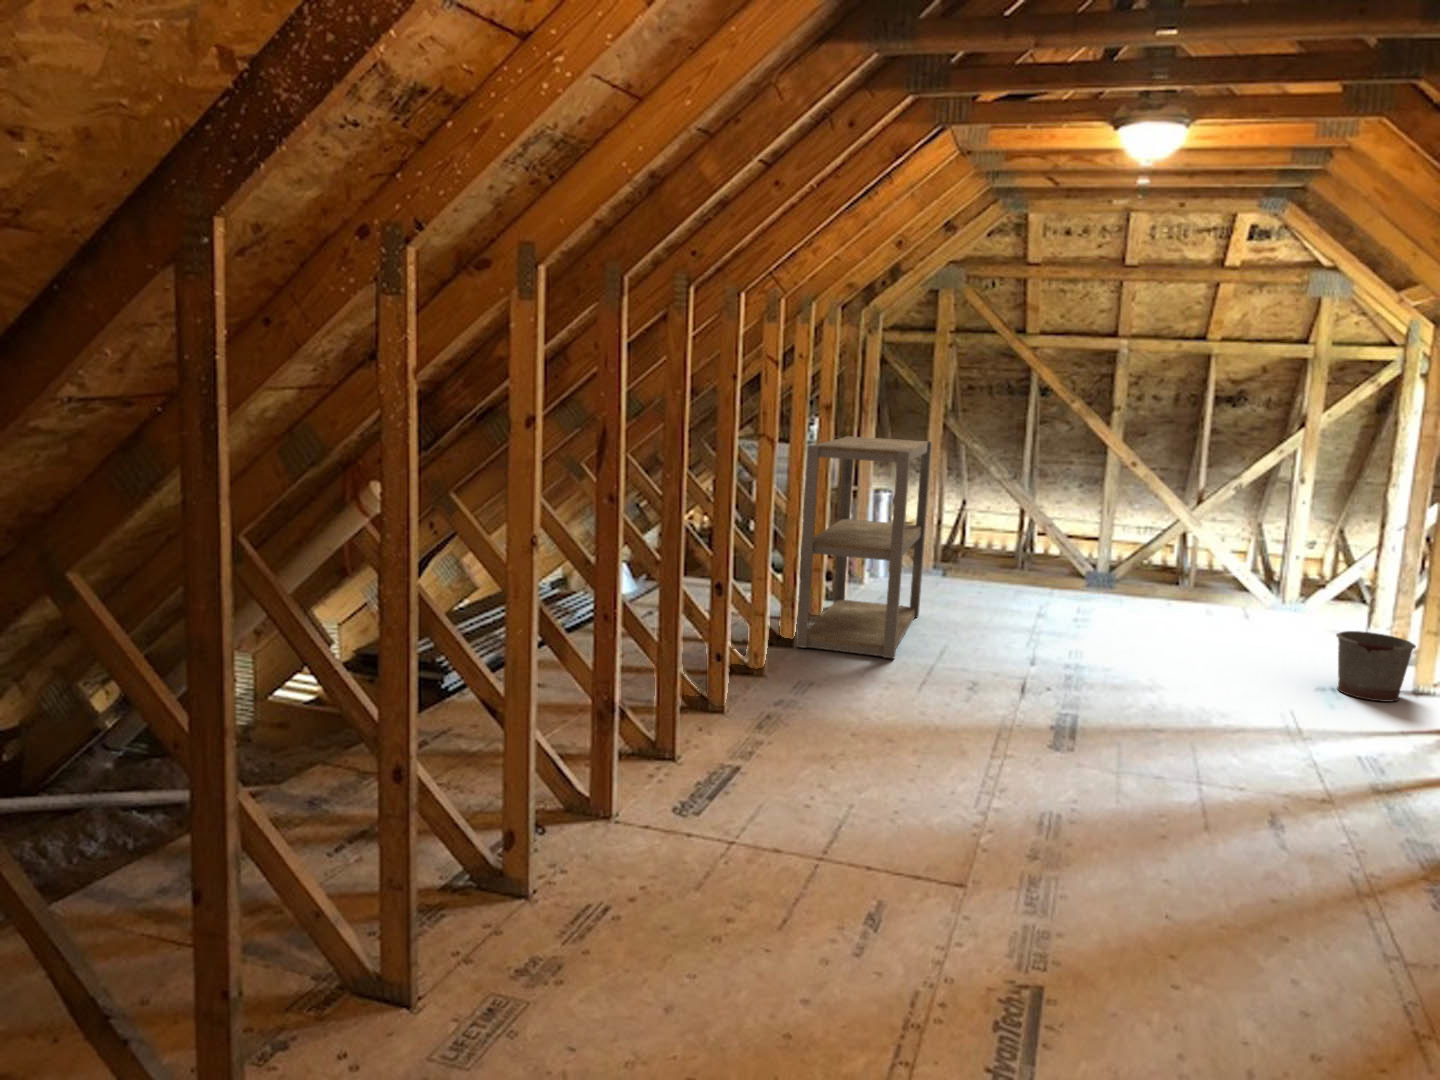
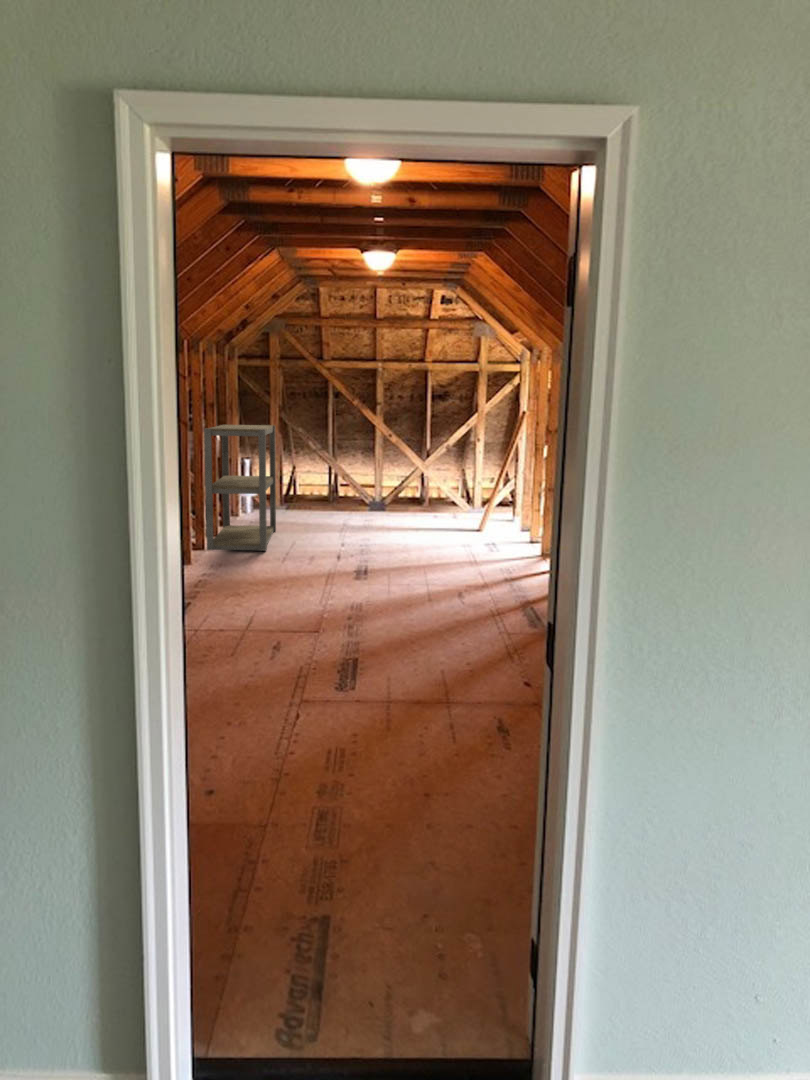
bucket: present [1336,631,1416,702] -> none [492,513,528,546]

